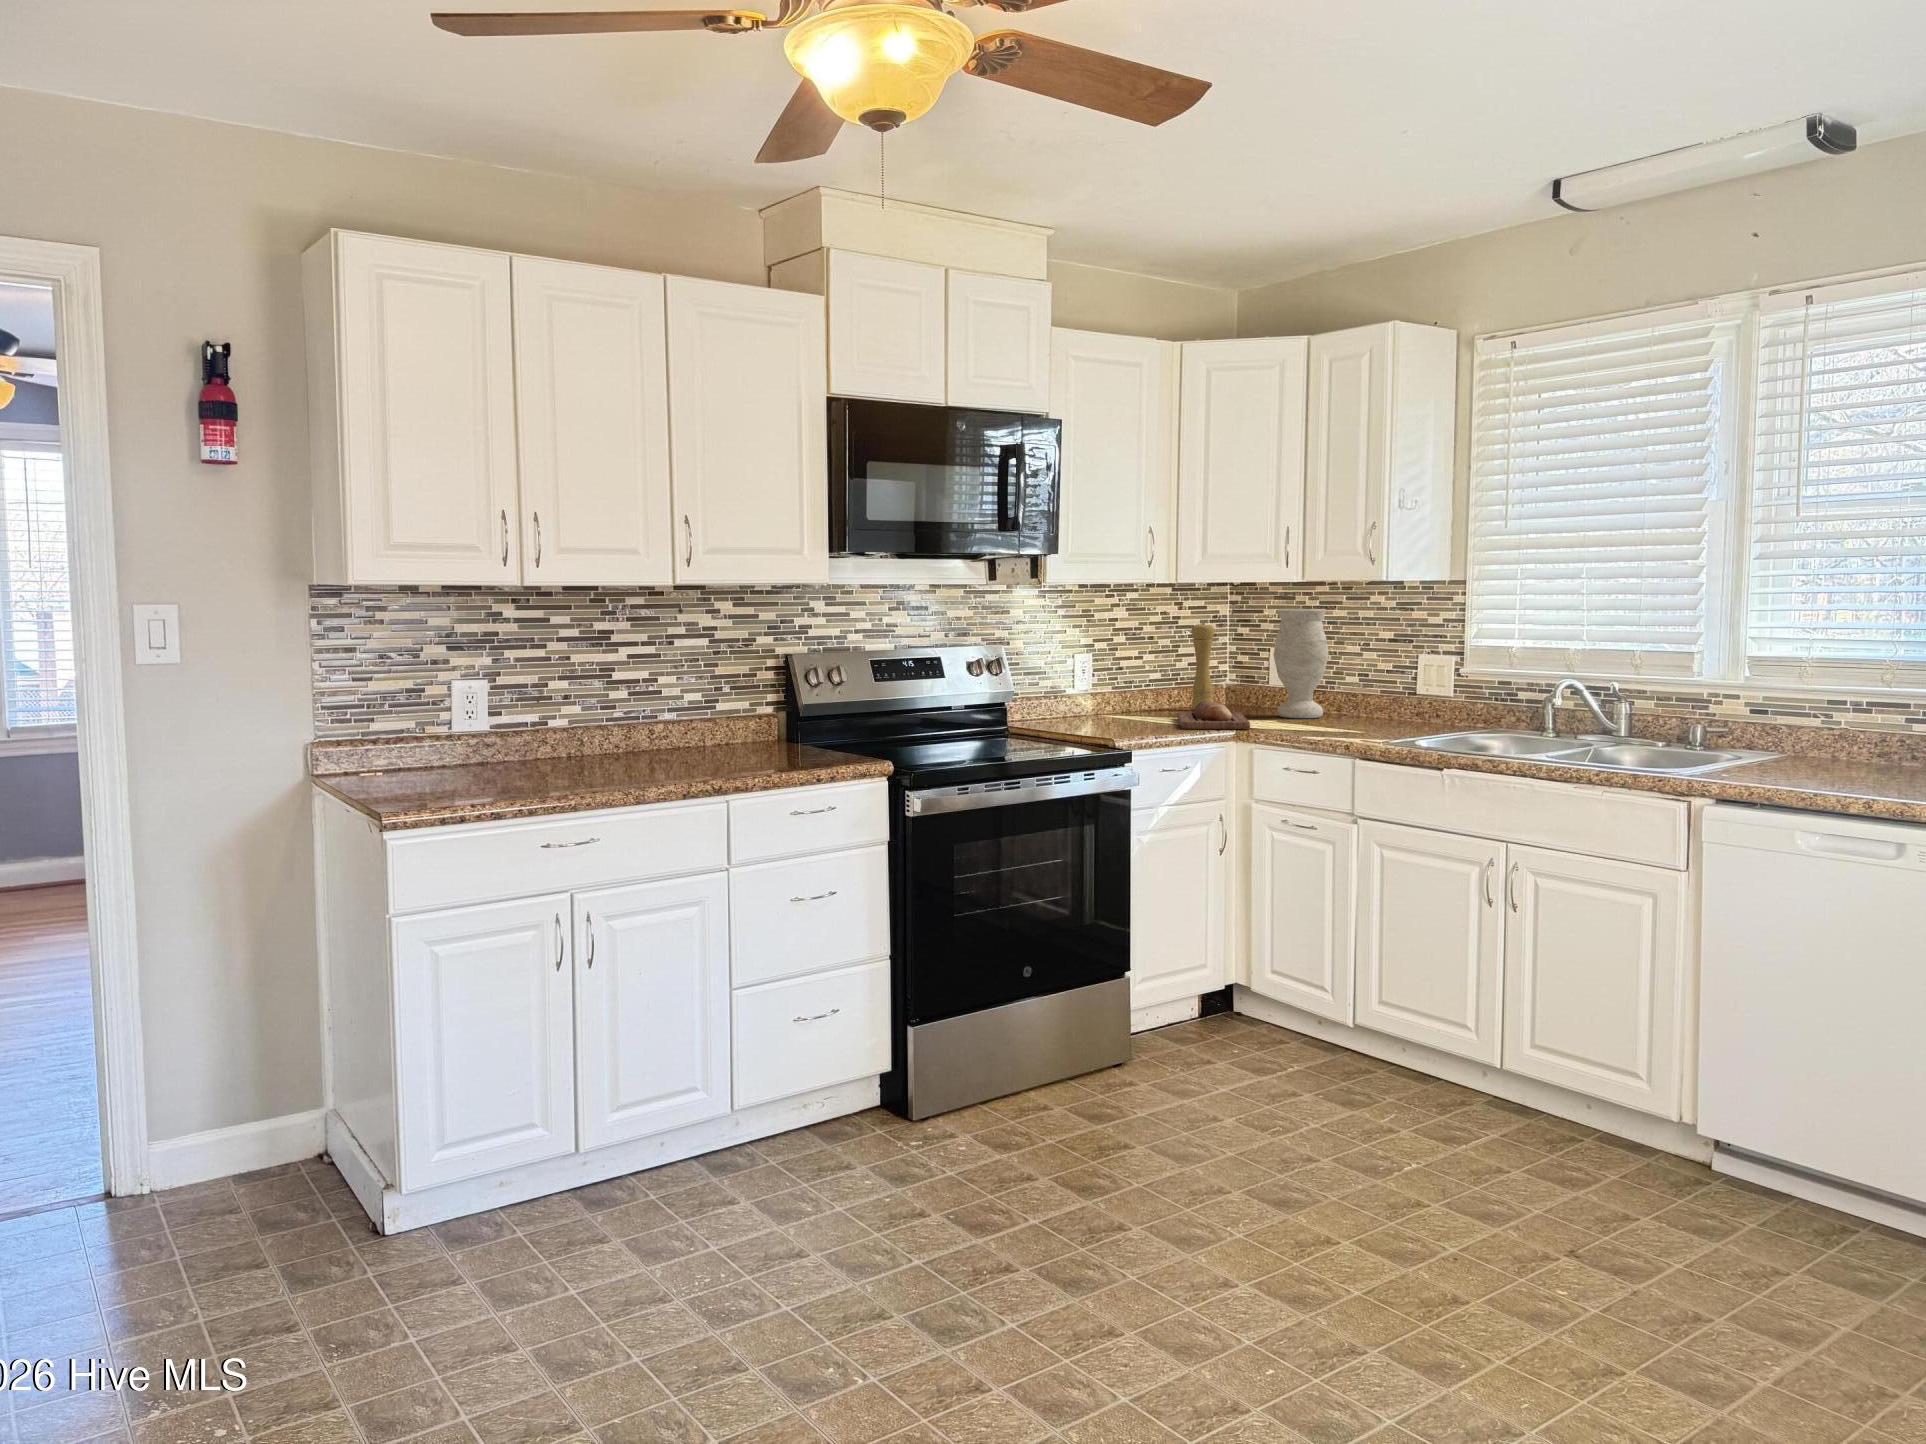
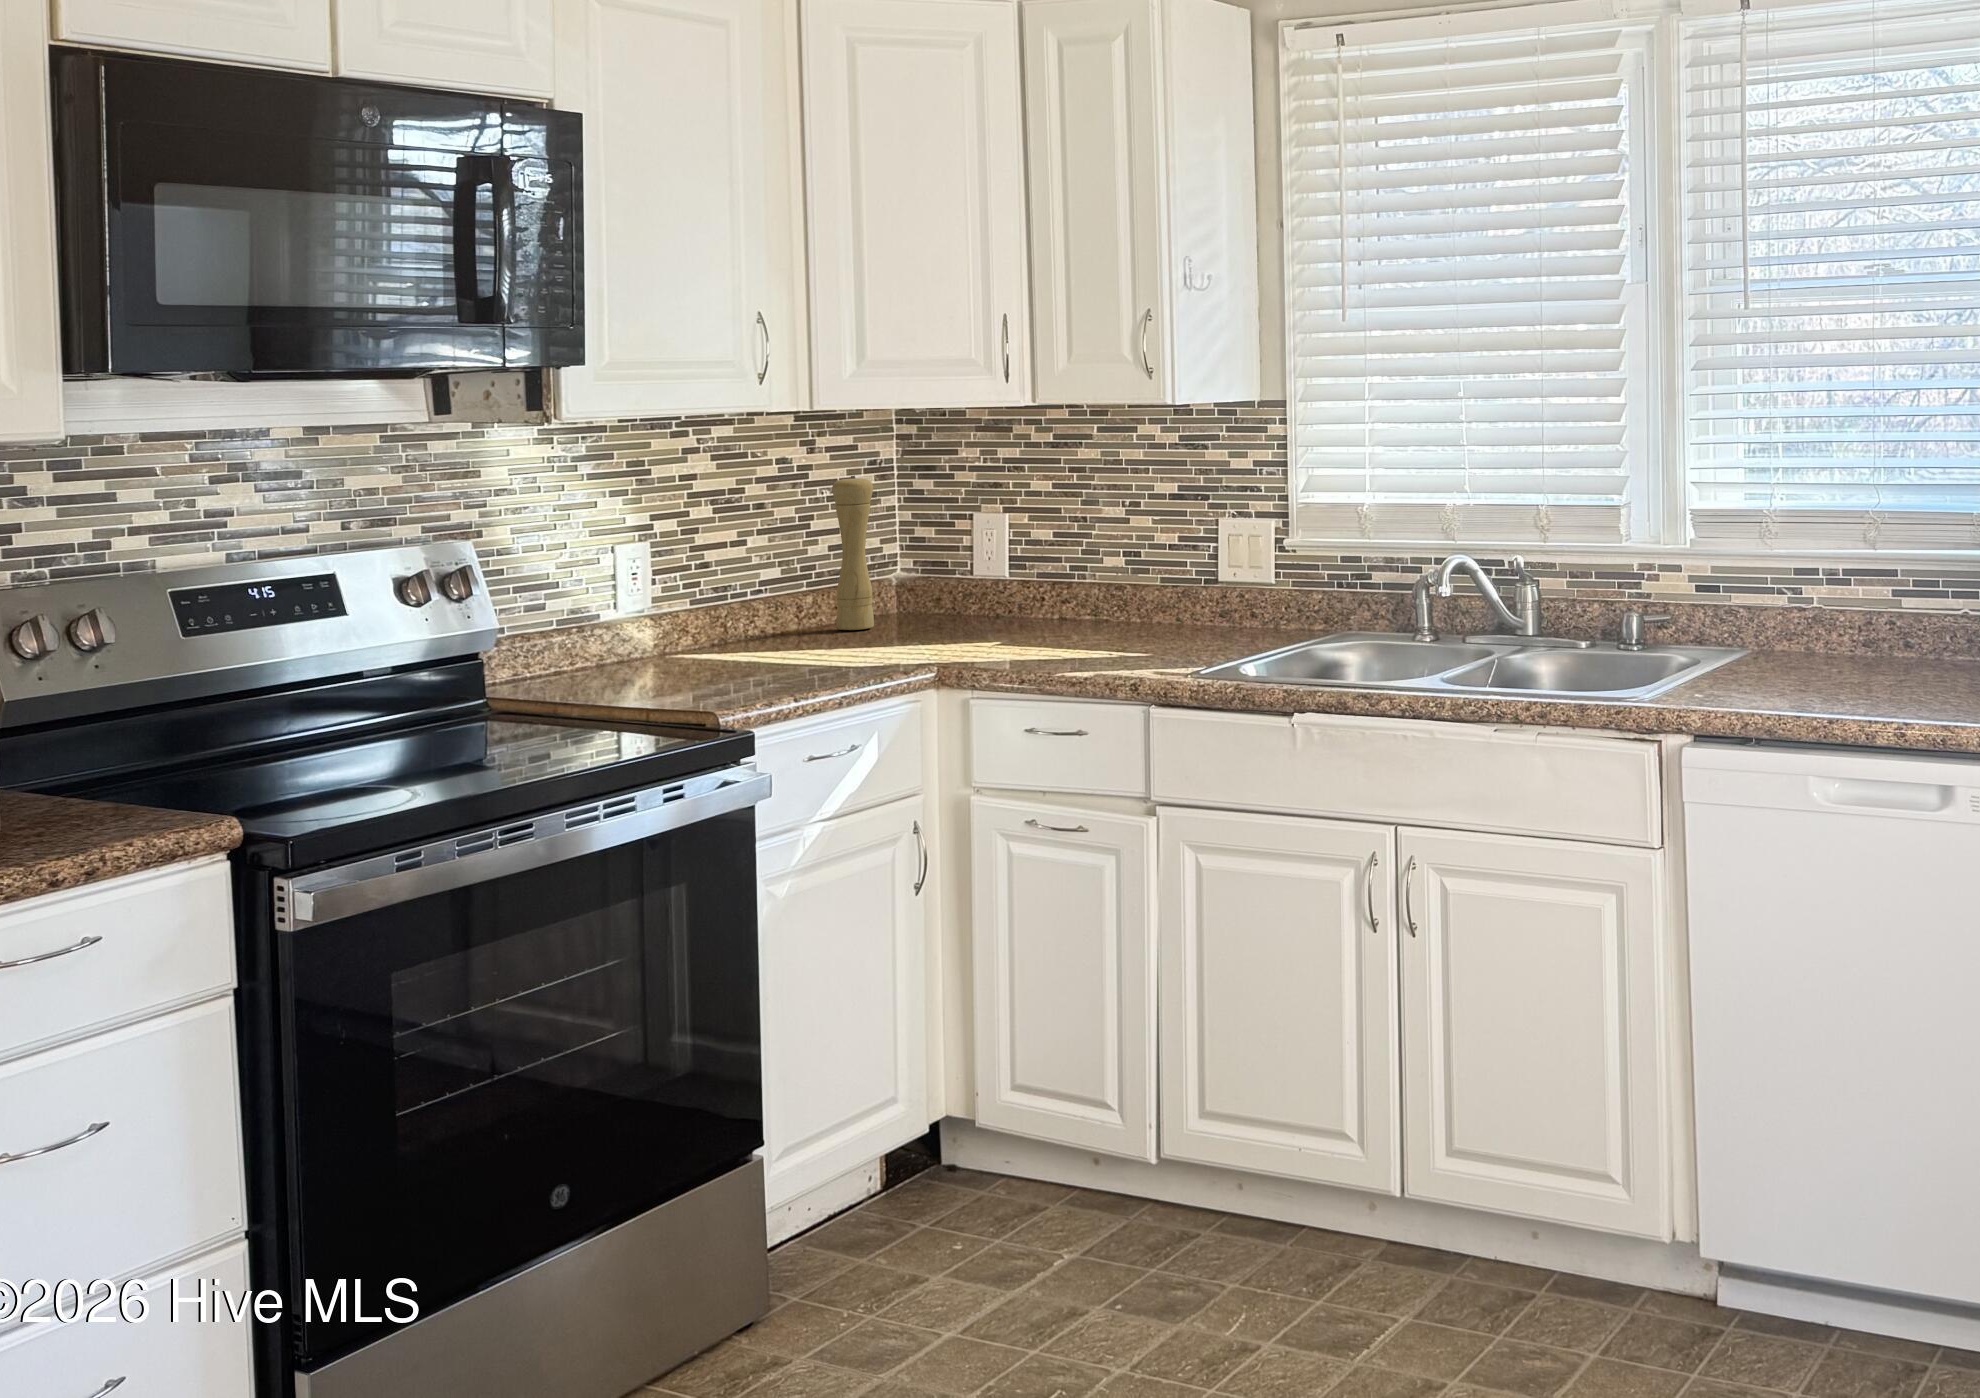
vase: present [1273,609,1329,718] -> none [981,447,1072,635]
bread loaf: present [1177,701,1250,729] -> none [816,616,956,675]

